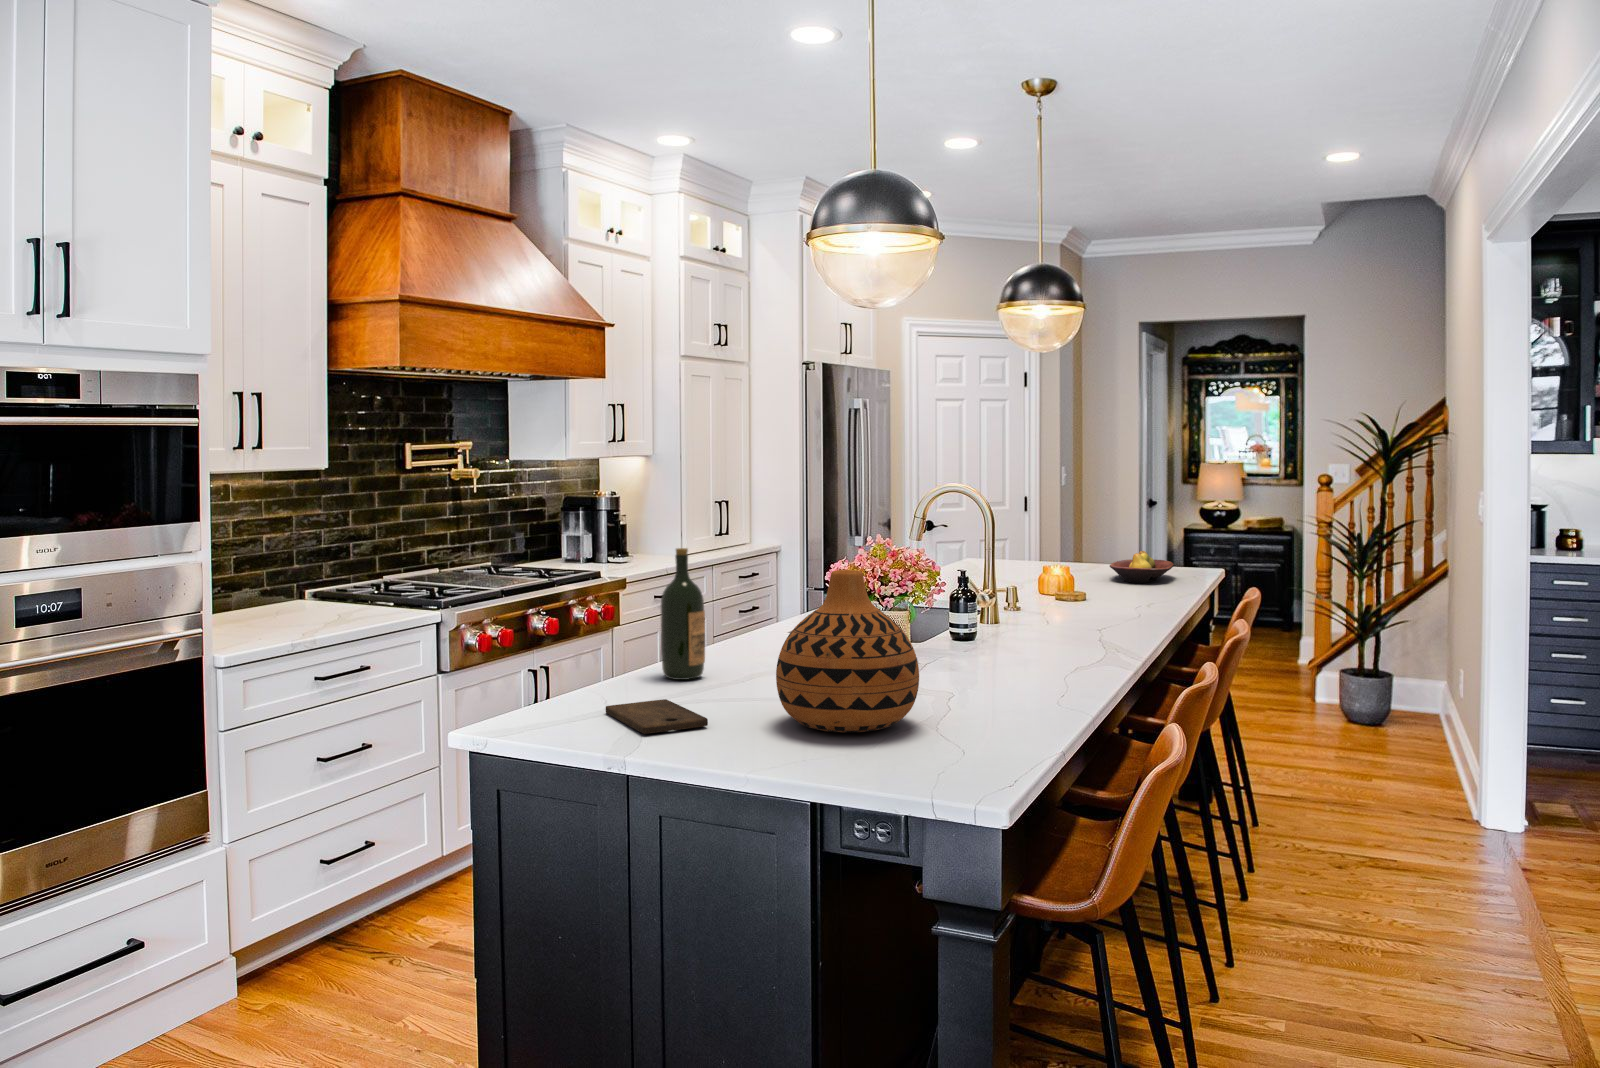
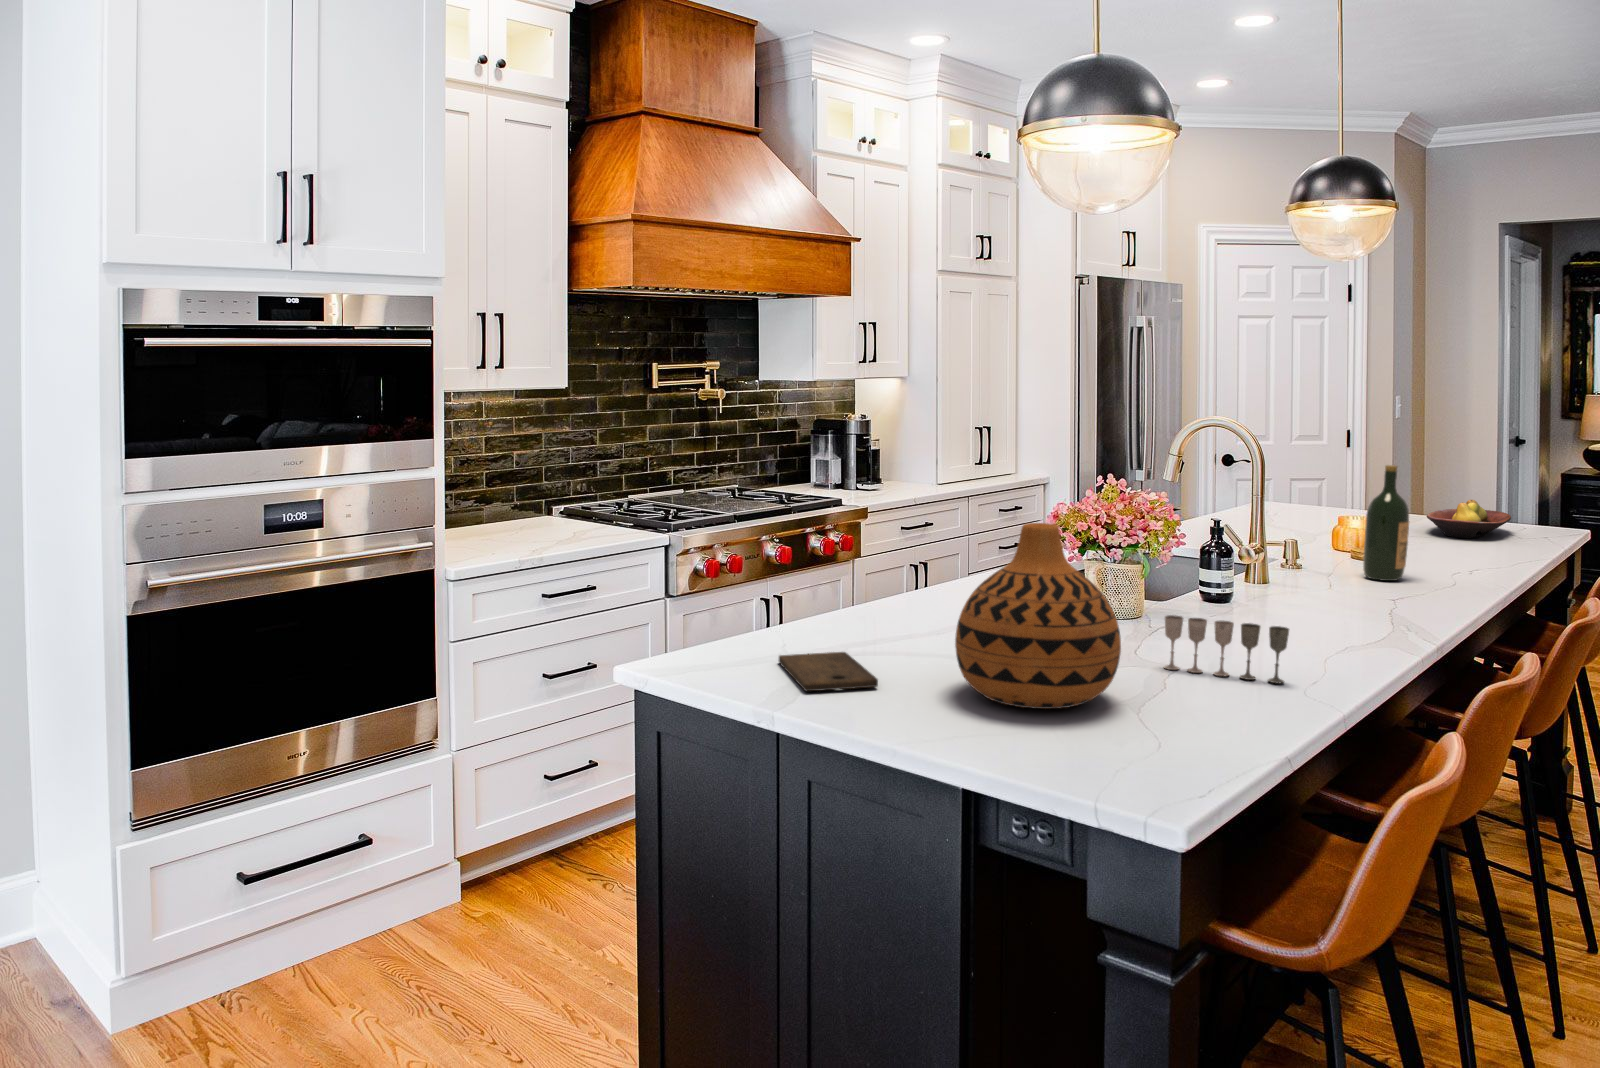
wine bottle: present [661,548,705,680] -> present [1363,465,1409,581]
wine glass: none [942,649,1045,700] -> present [1164,615,1289,683]

